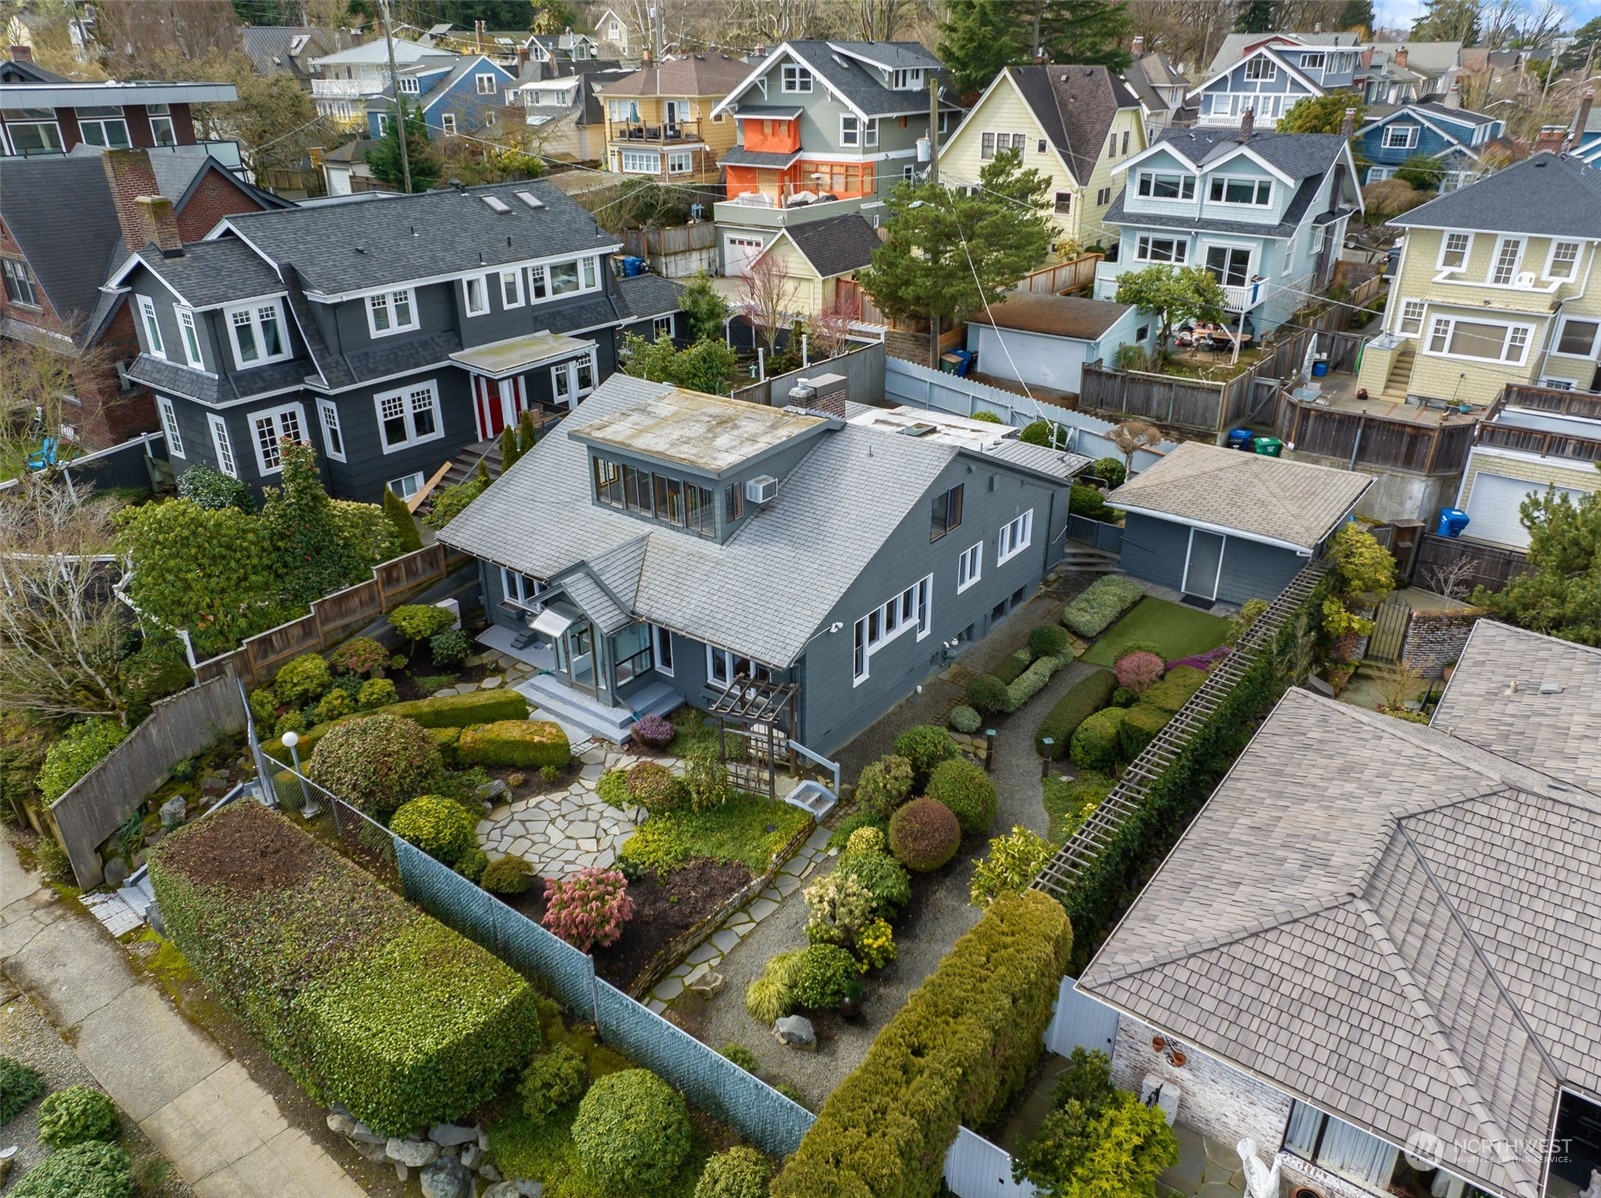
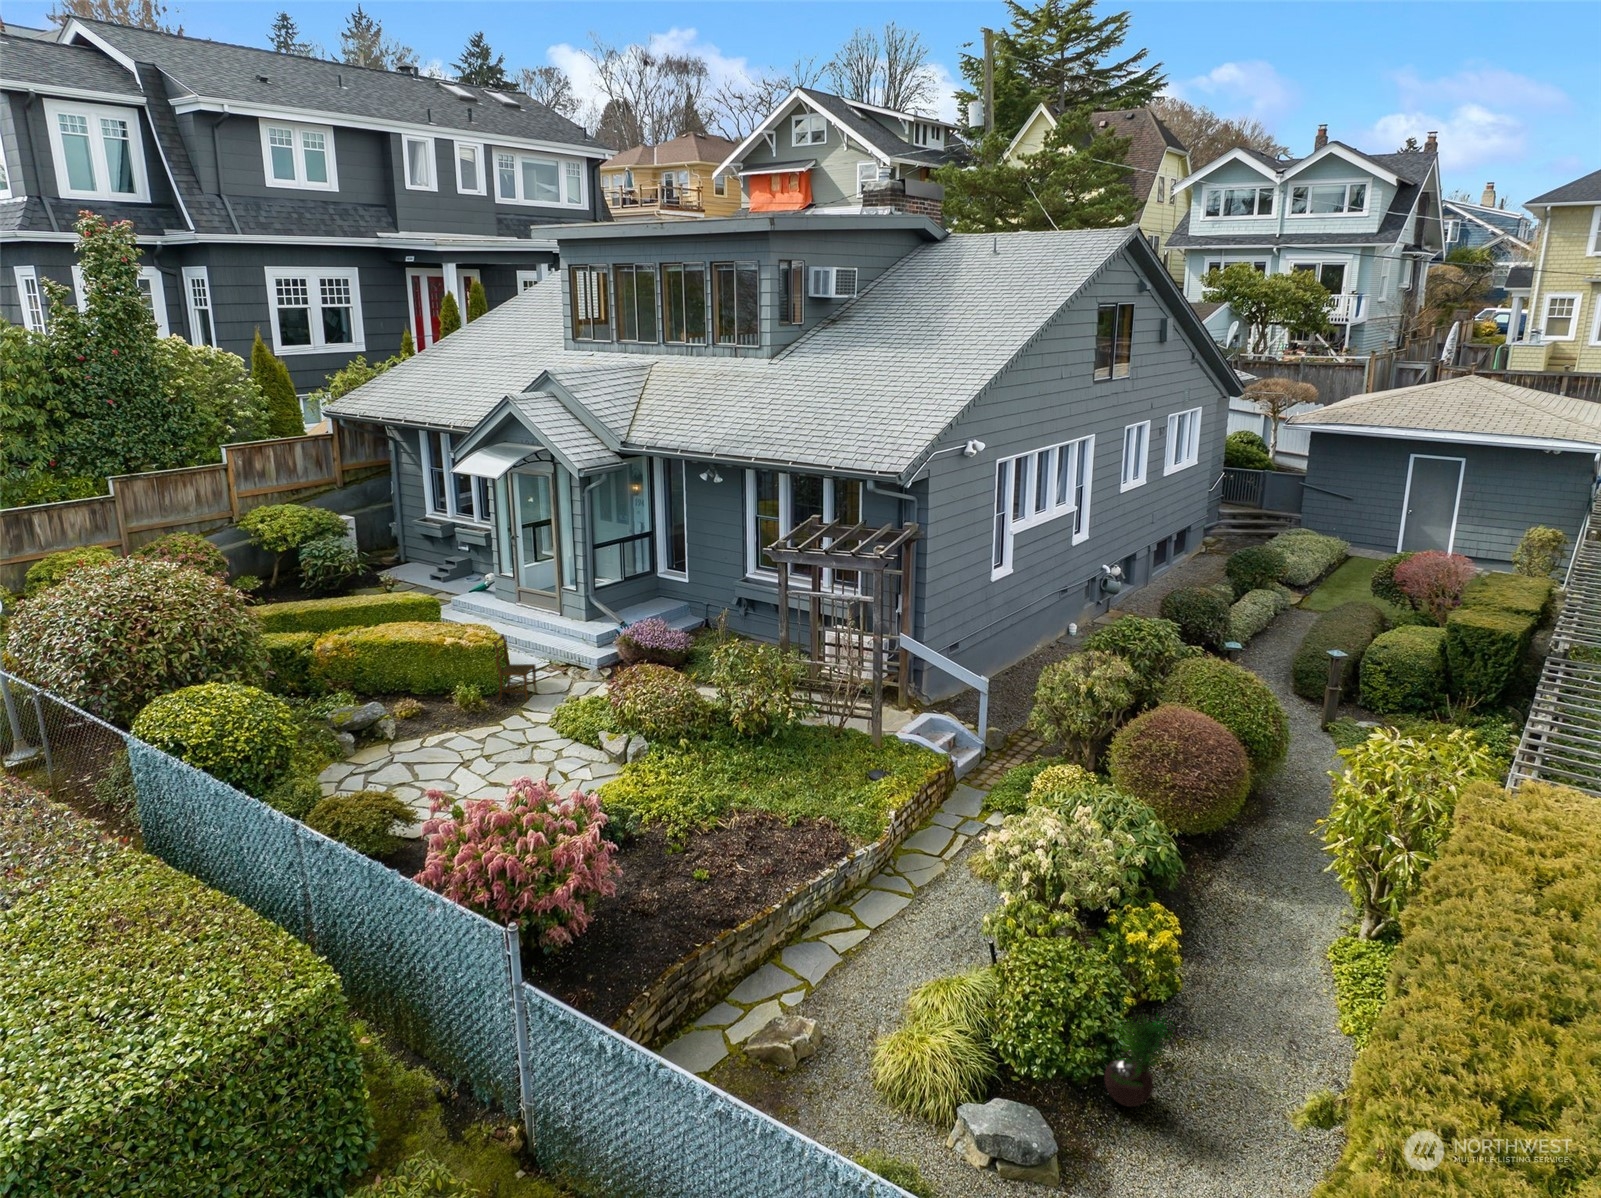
chair: none [561,732,587,771] -> present [493,635,537,702]

